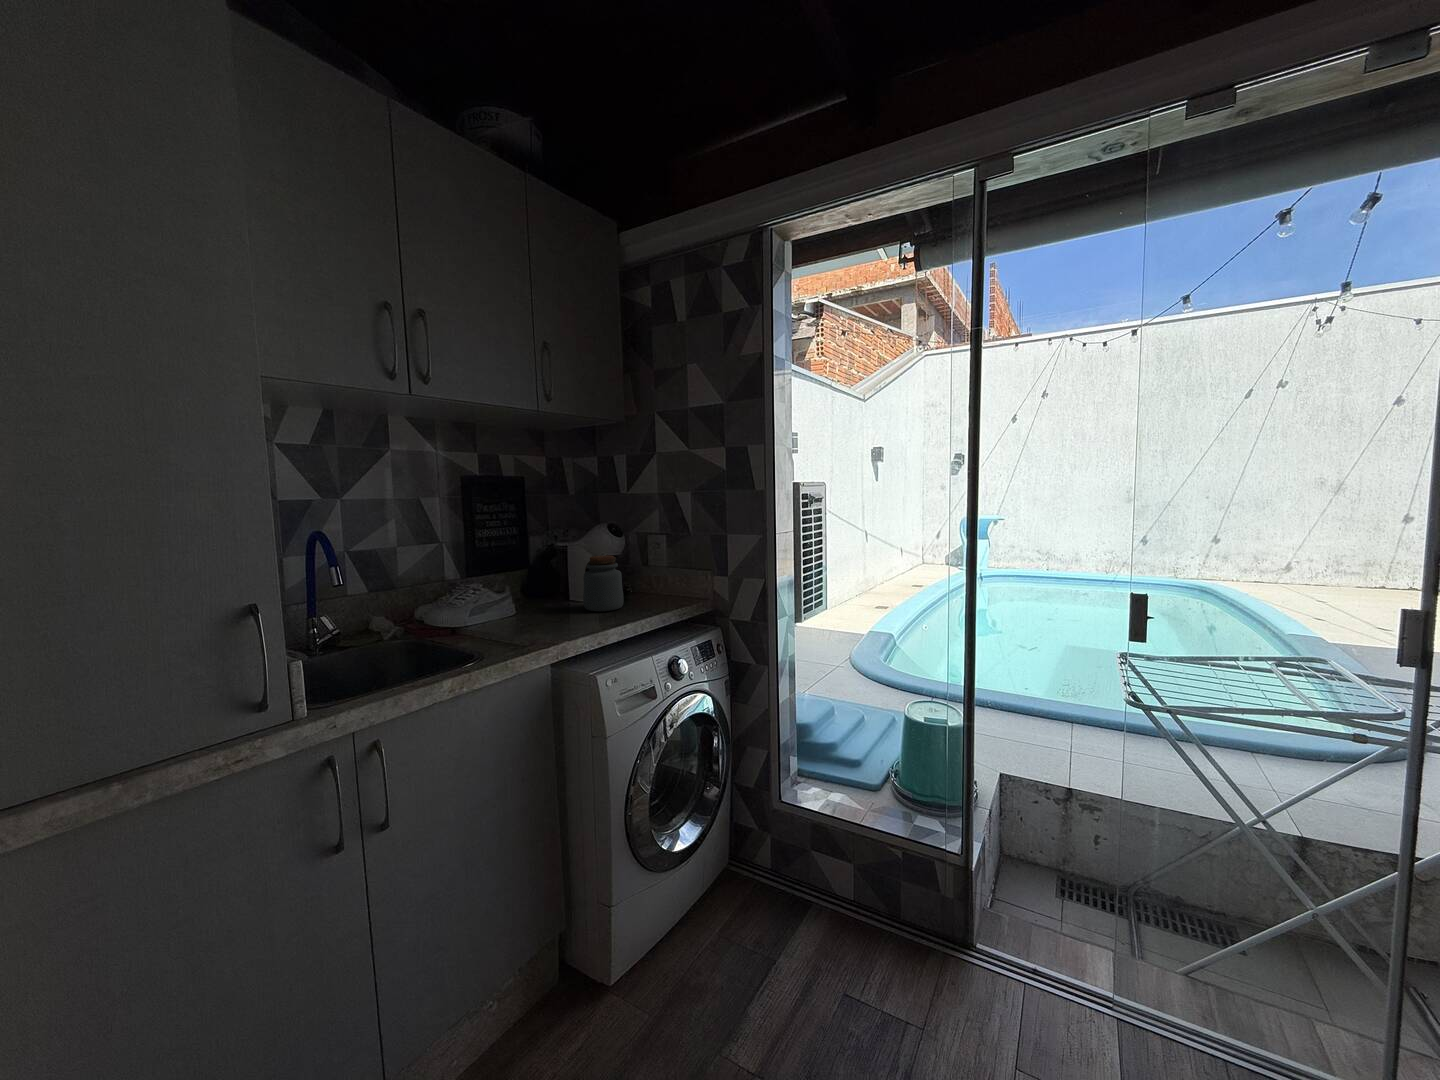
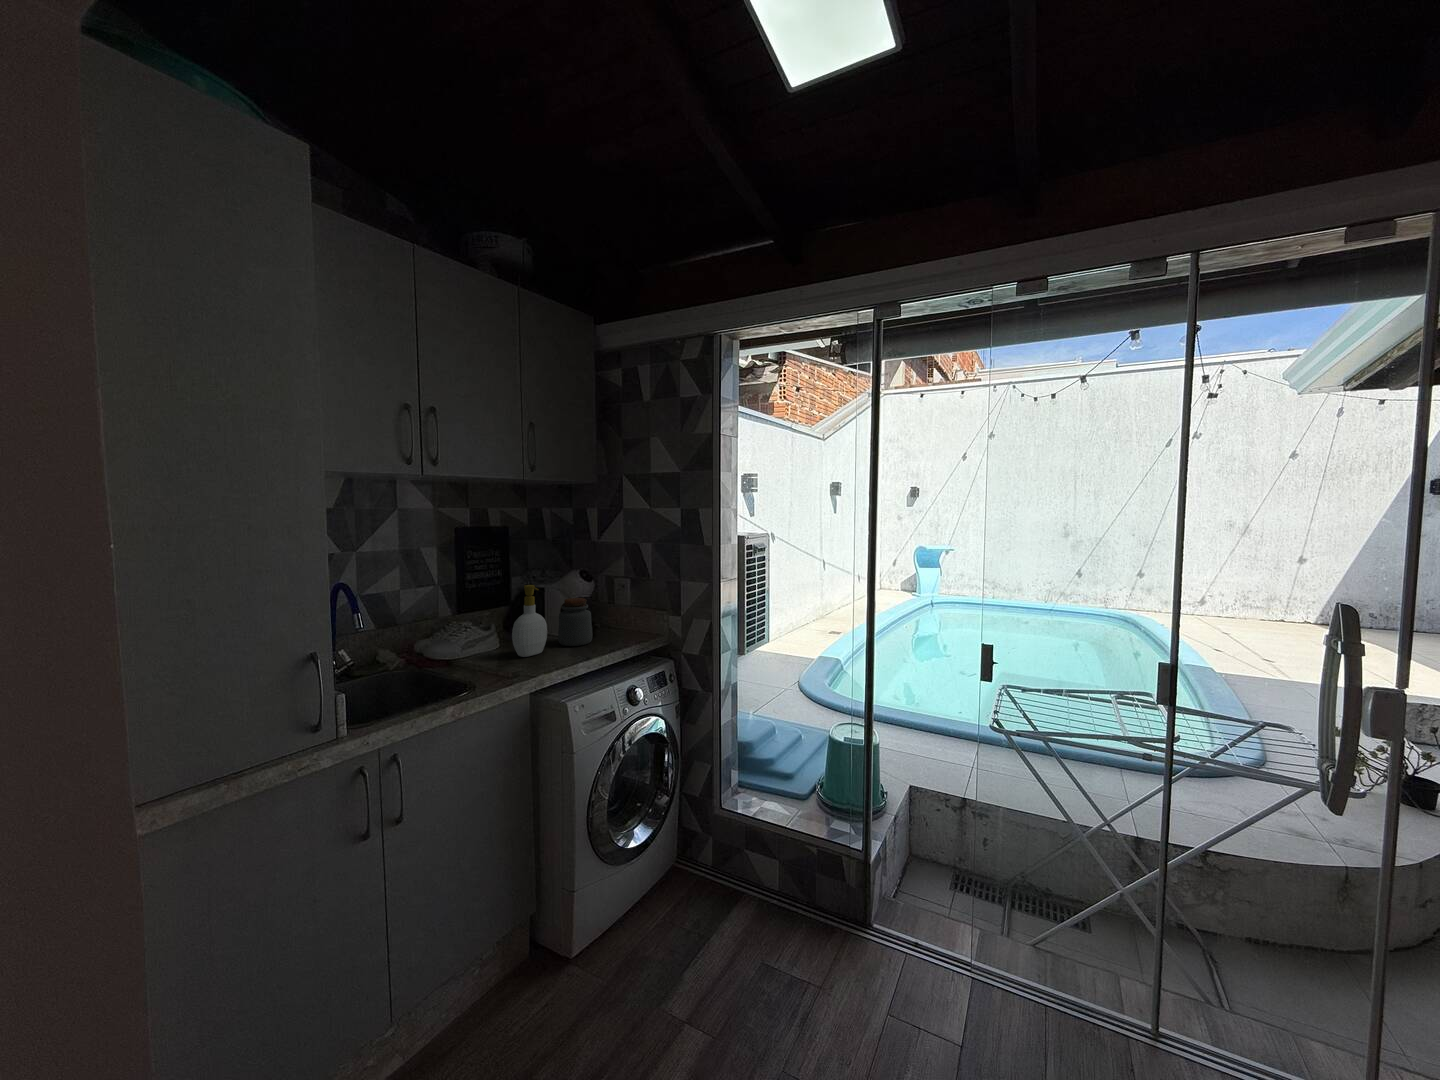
soap bottle: none [528,537,570,623] -> present [512,585,547,657]

